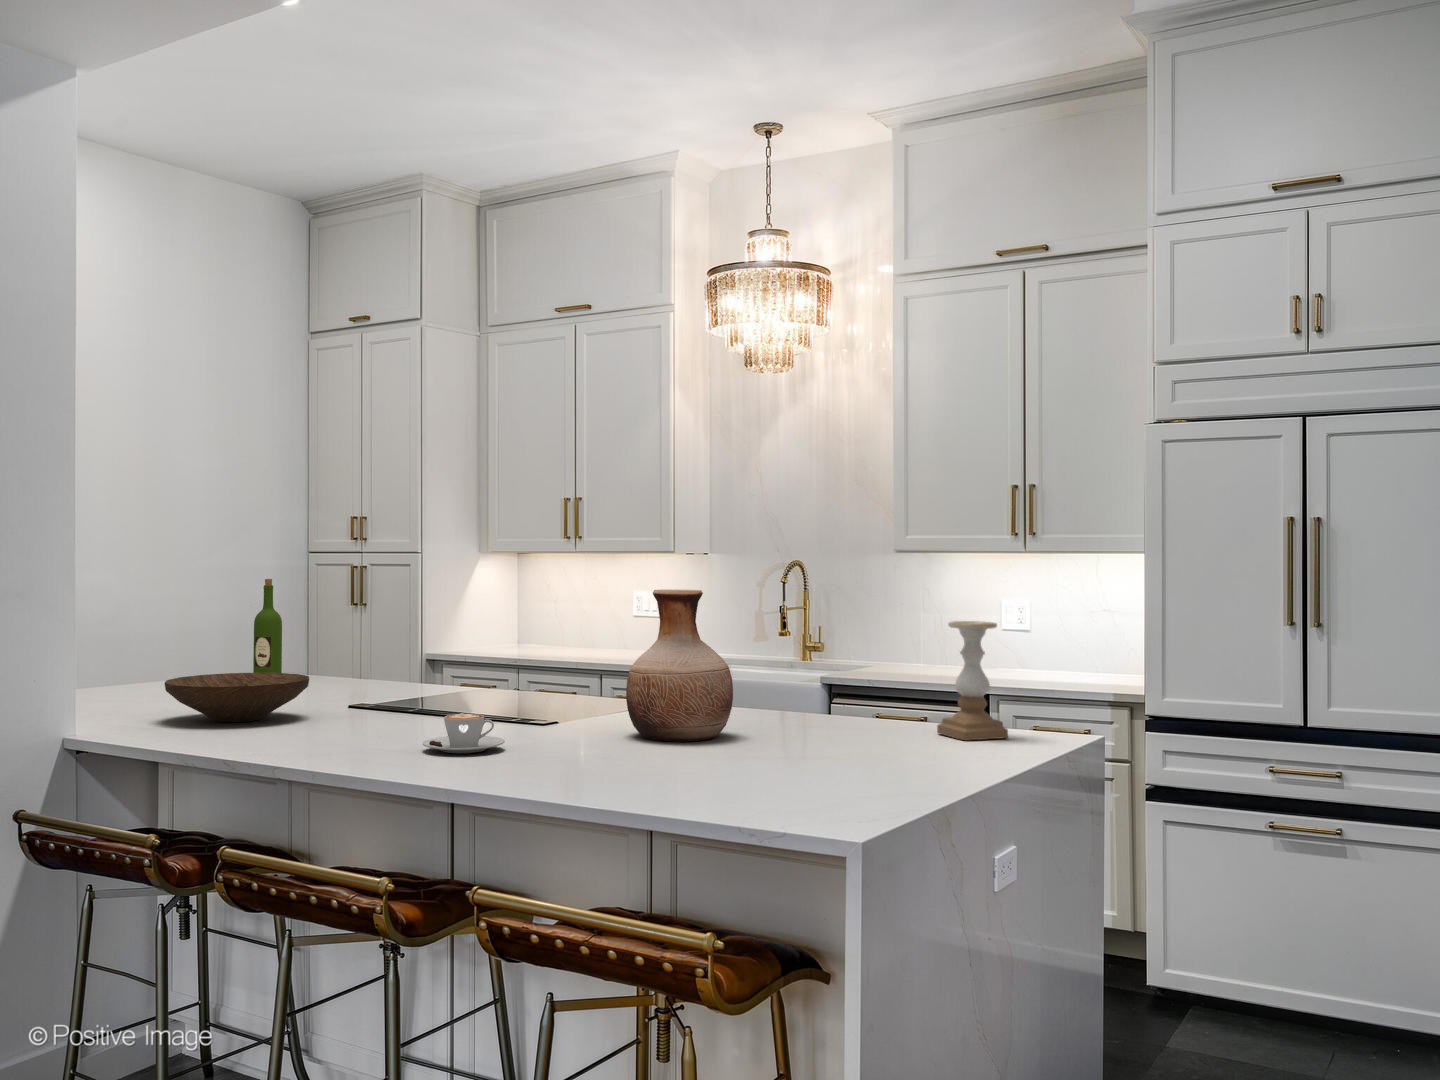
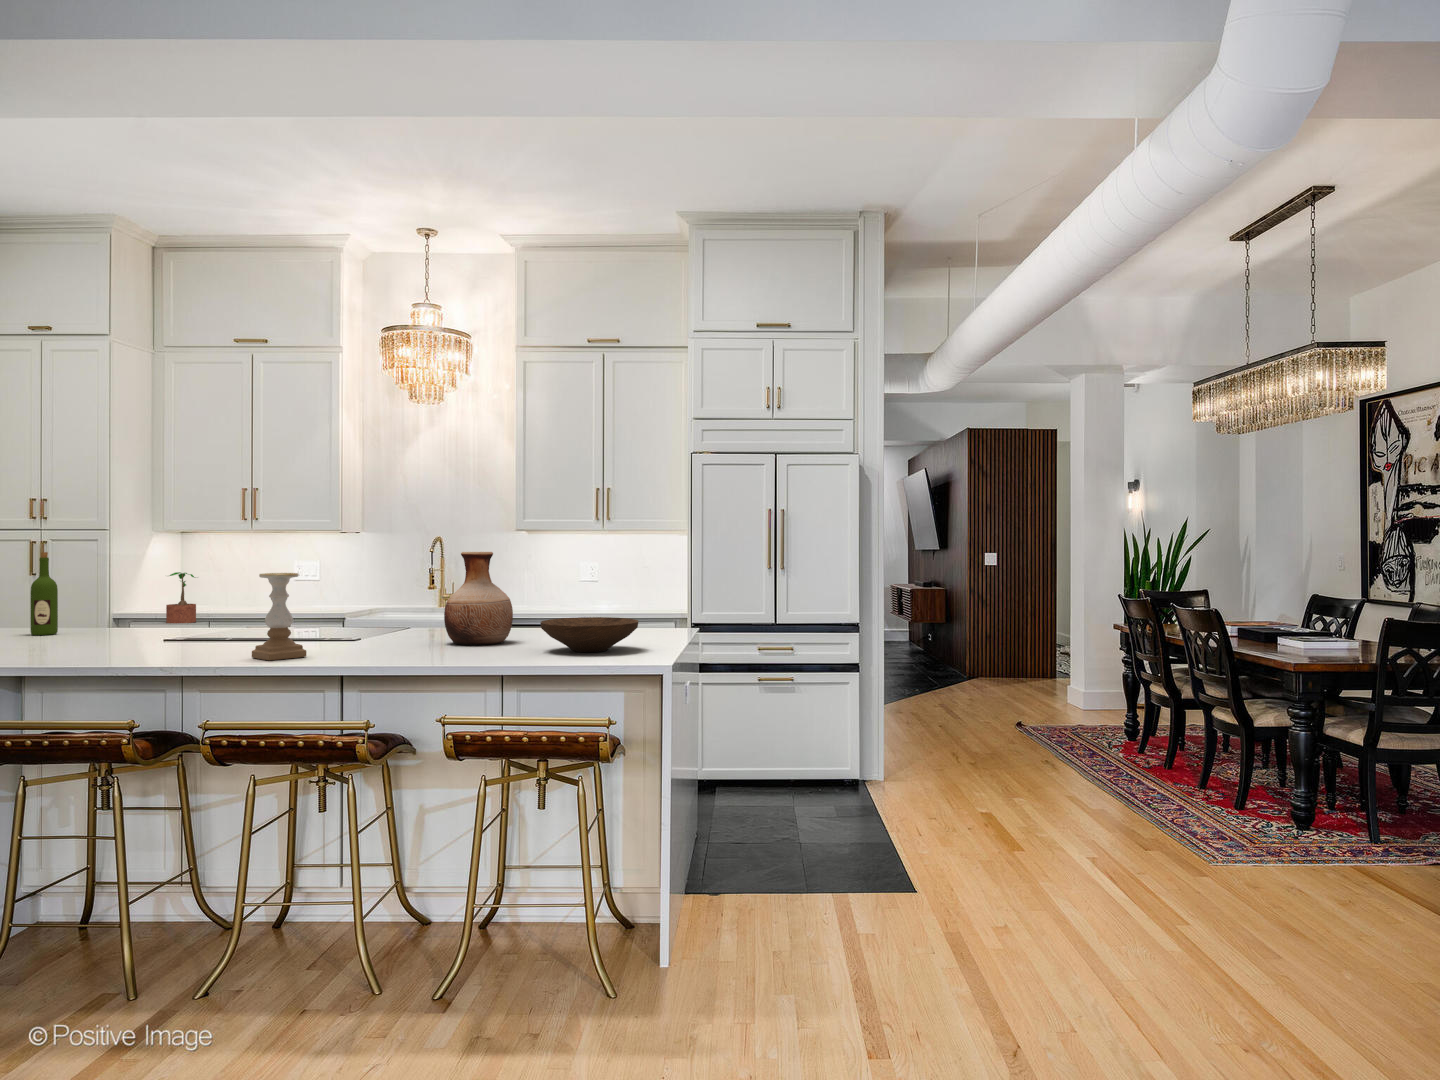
potted plant: none [469,603,506,667] -> present [166,572,196,623]
candle holder: present [937,621,1008,740] -> present [252,573,306,660]
wooden bowl: present [165,673,309,722] -> present [540,617,638,652]
coffee cup: present [423,714,505,753] -> none [335,633,391,658]

